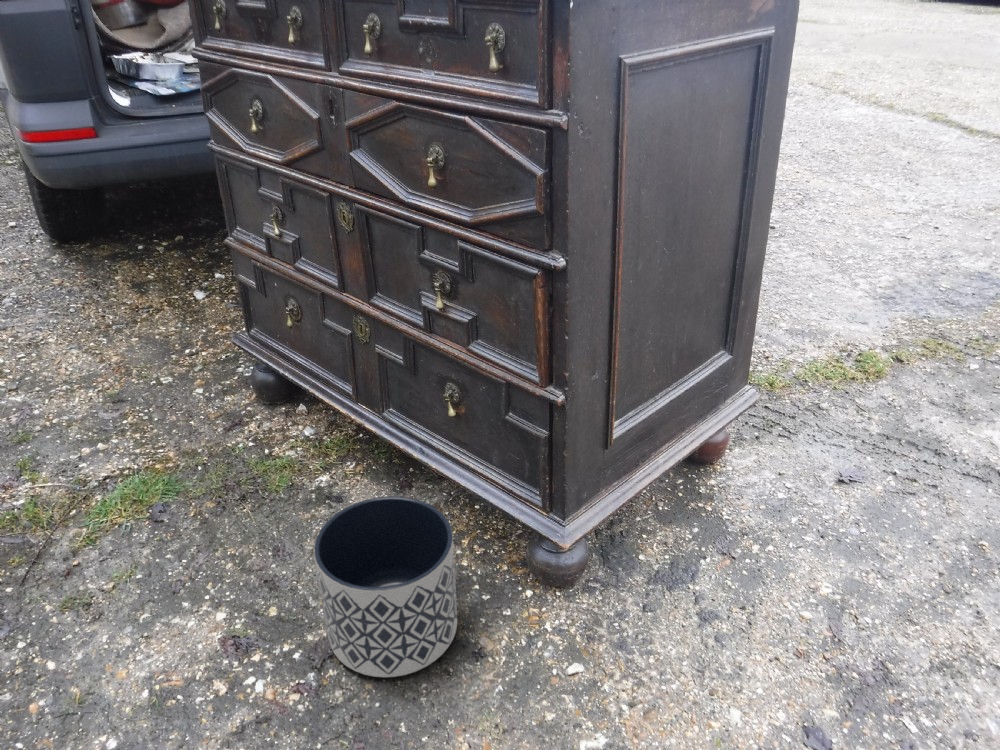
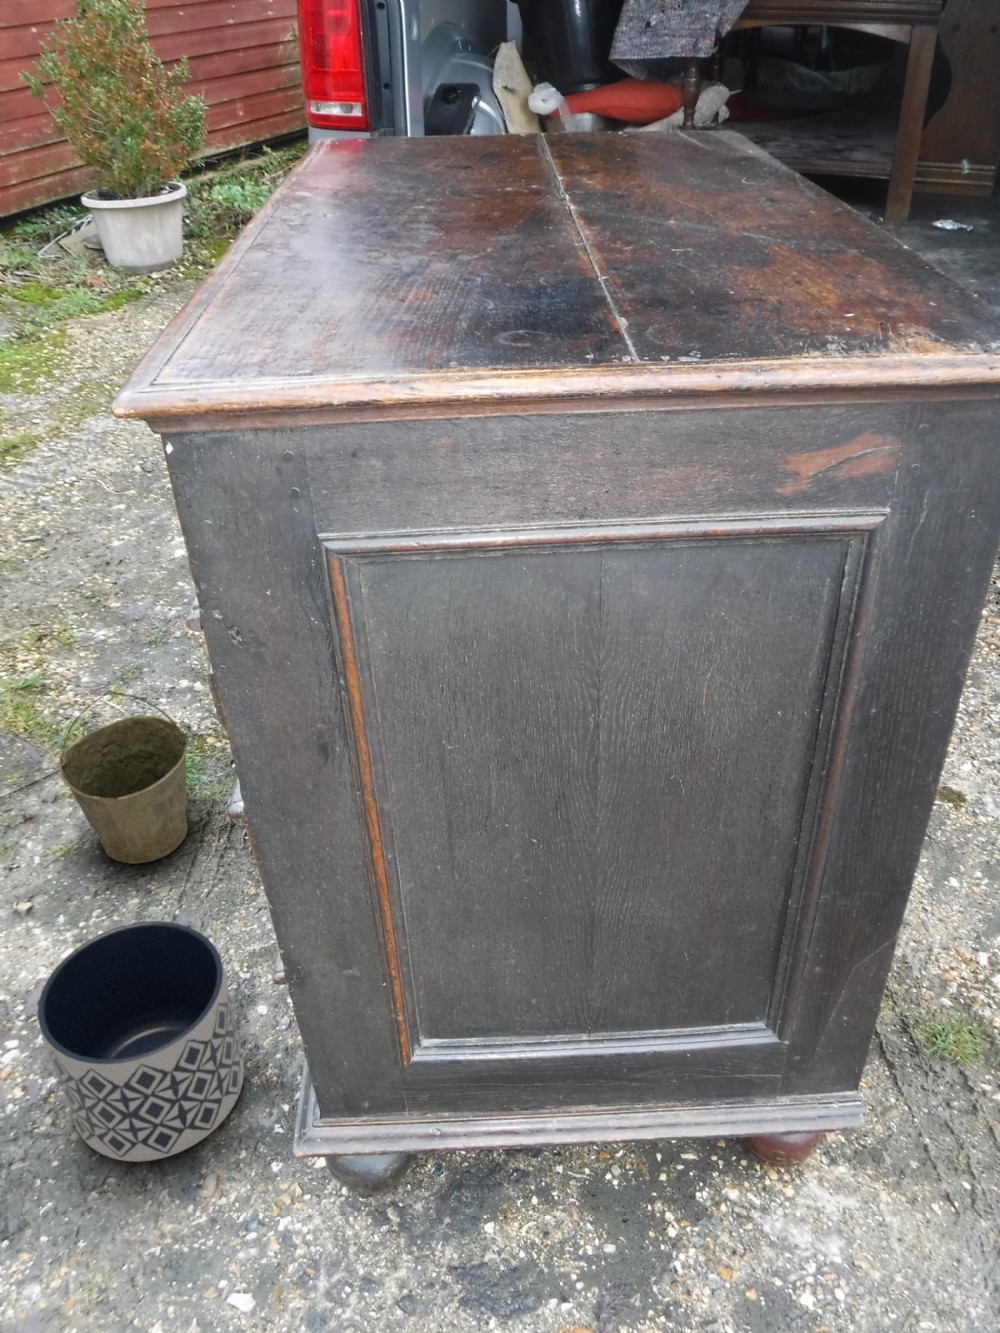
bucket: none [110,401,223,552] -> present [59,692,188,864]

